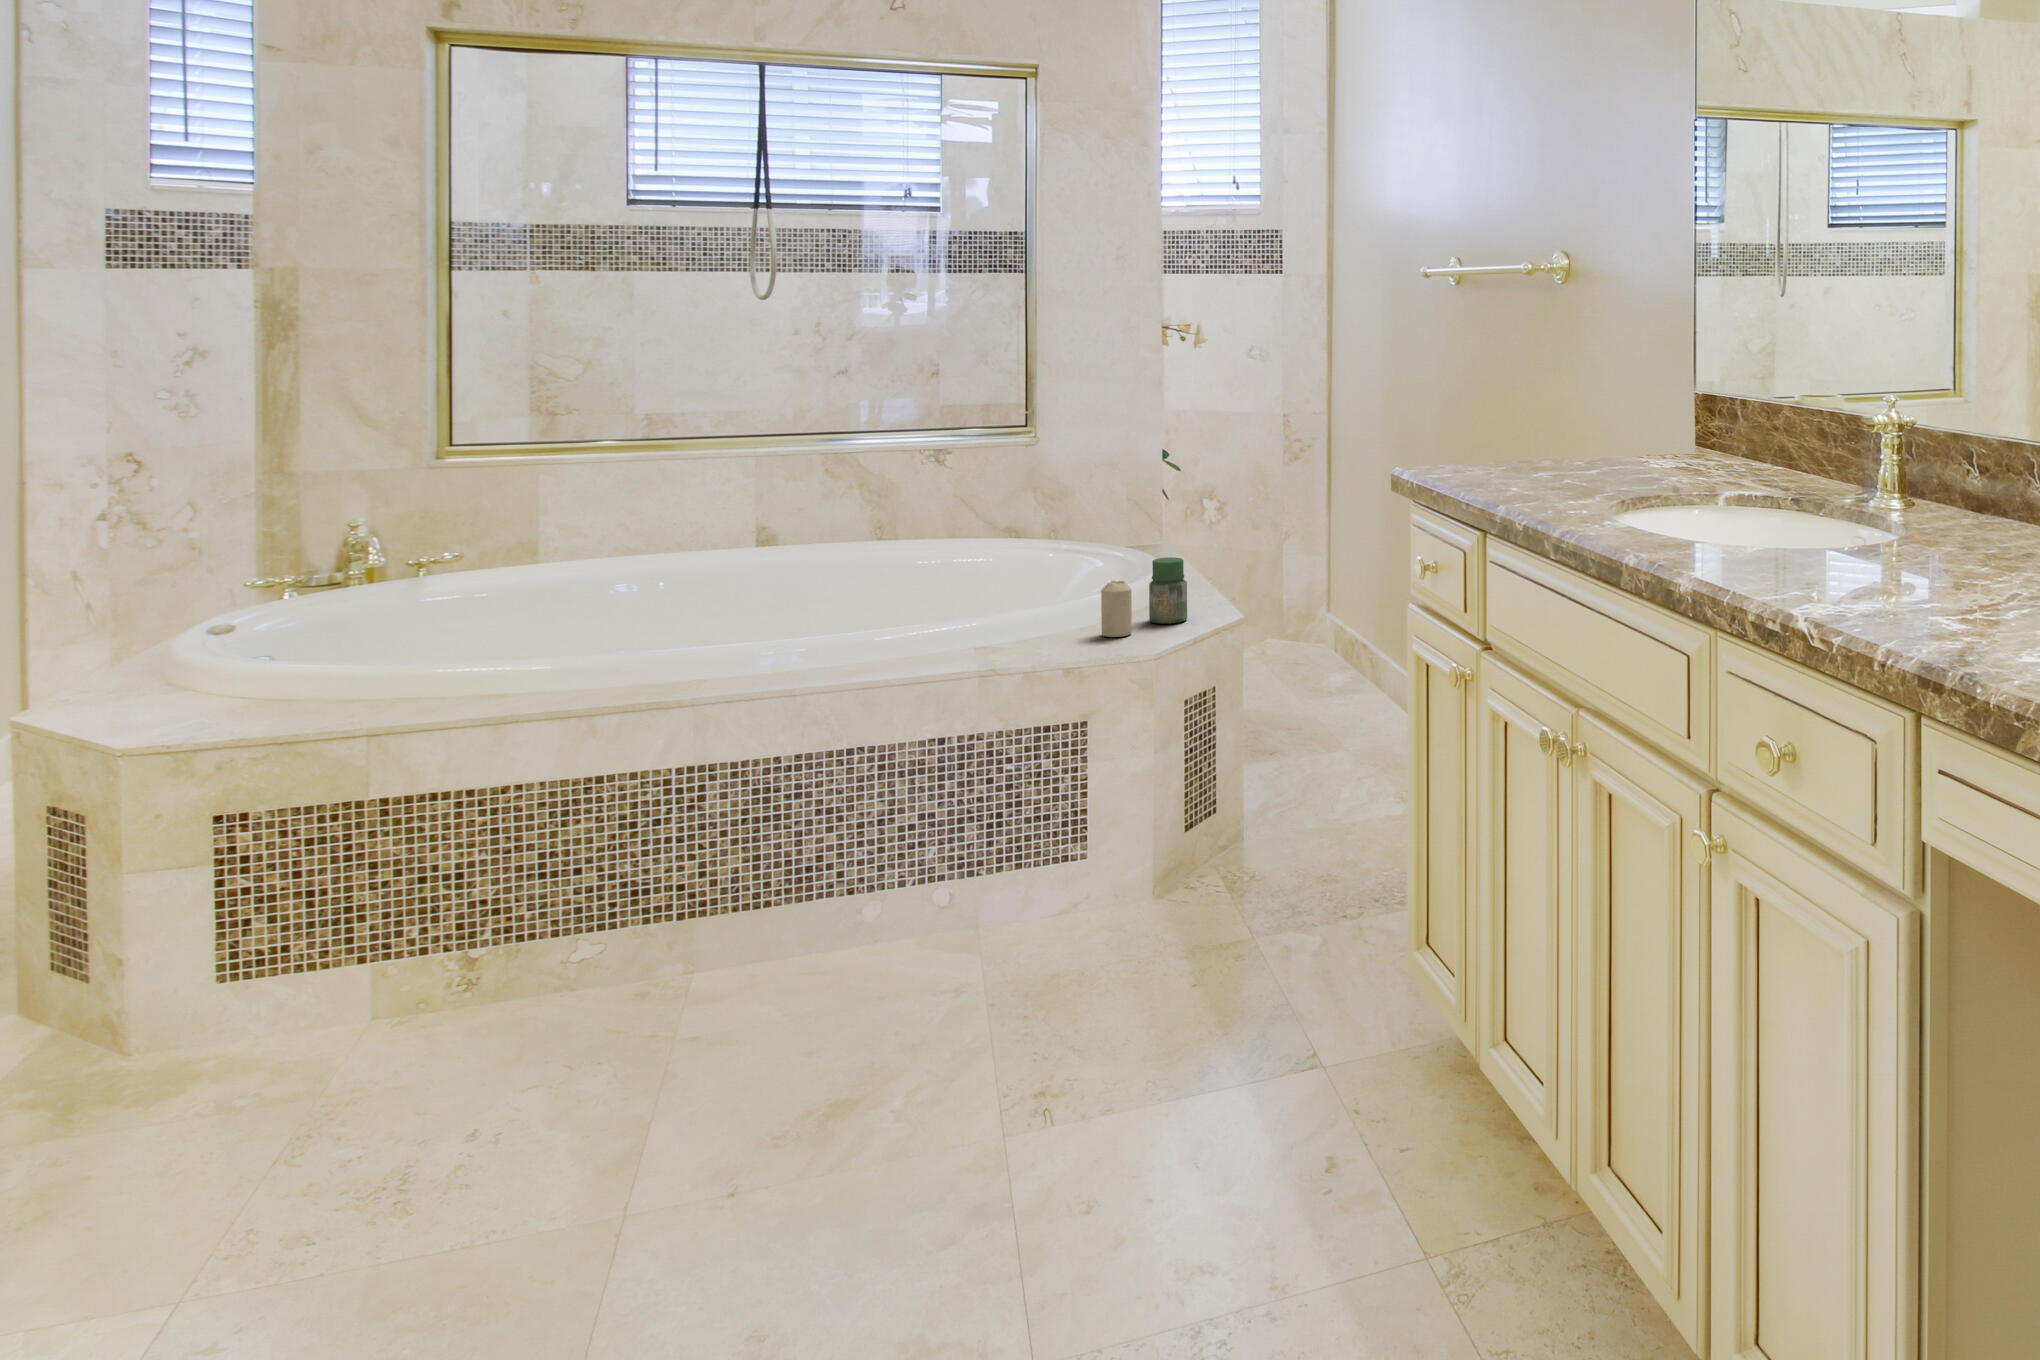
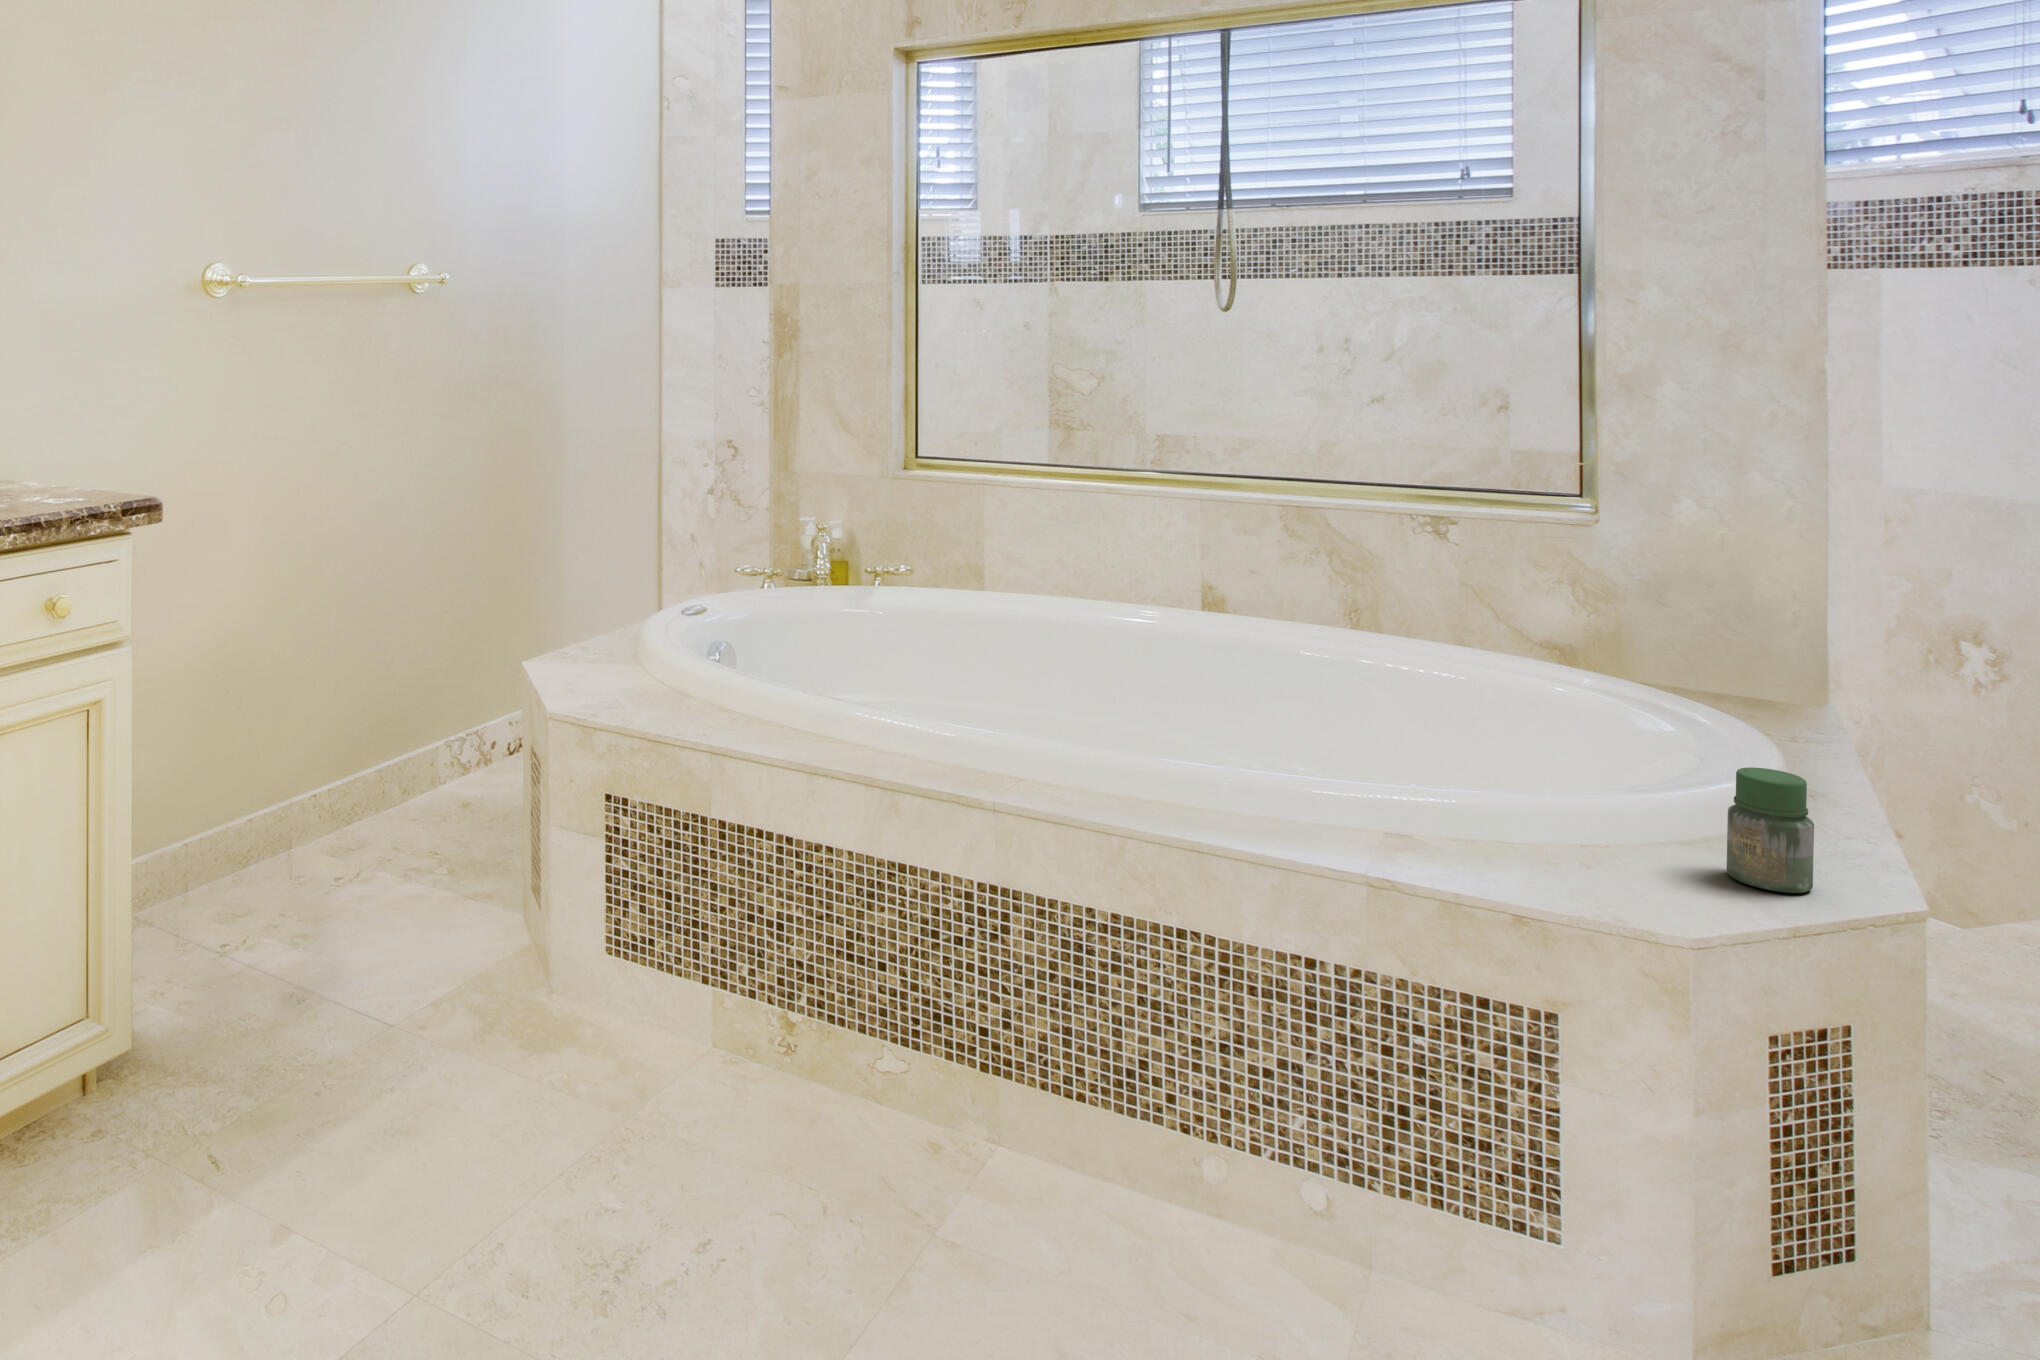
candle: present [1101,581,1132,637] -> none [1615,790,1679,891]

